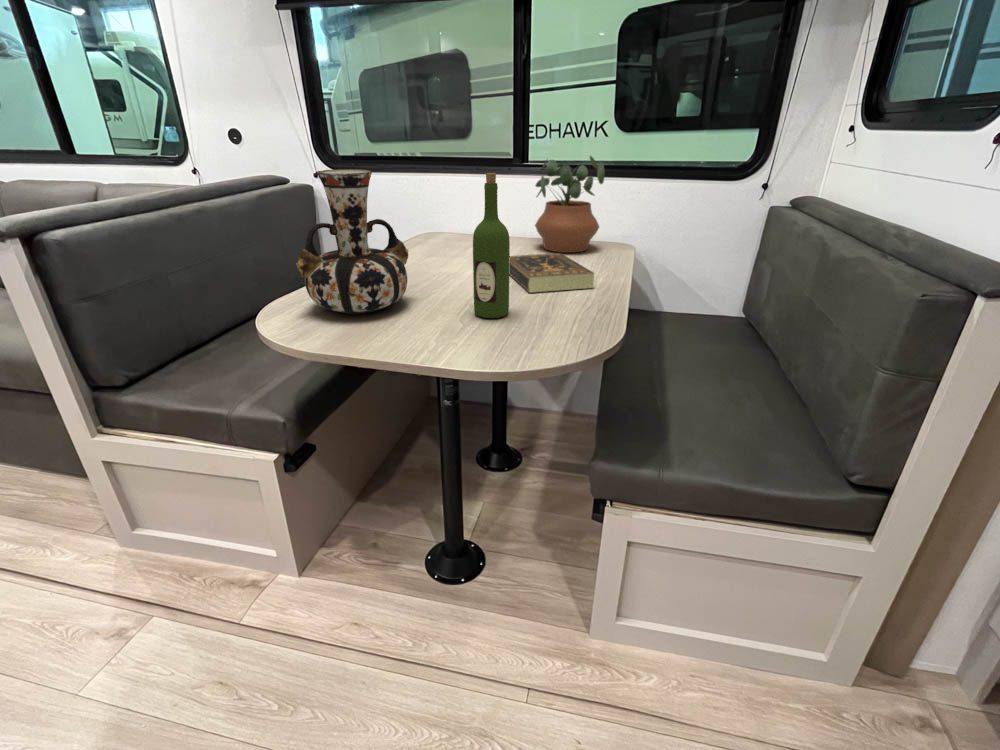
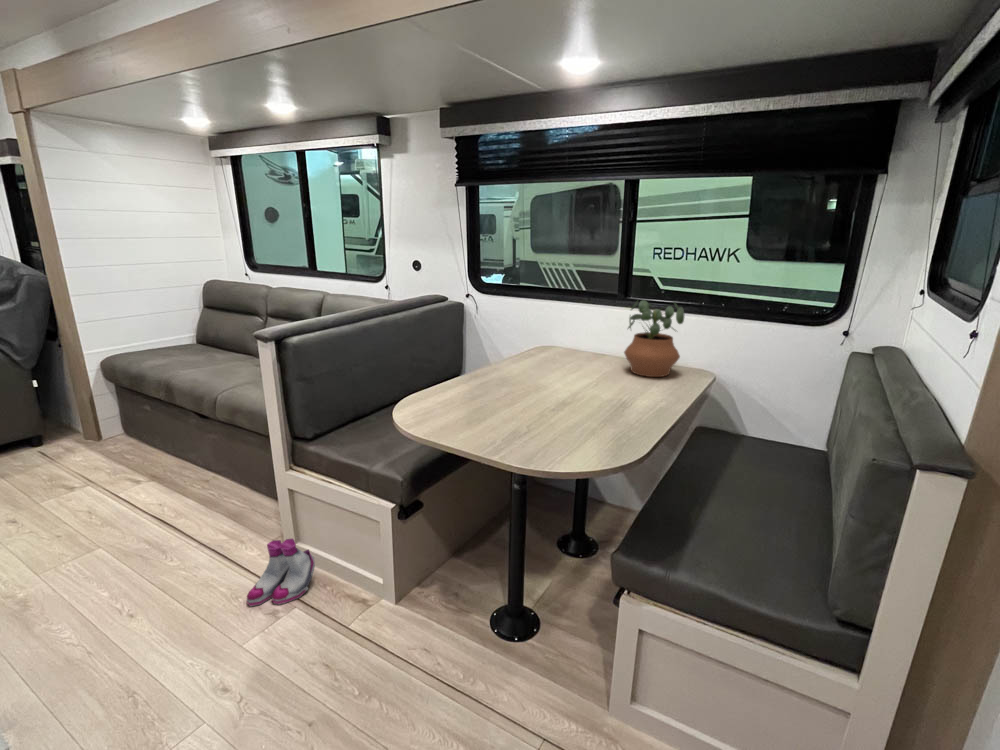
vase: present [296,169,408,314] -> none [424,314,503,412]
wine bottle: present [473,173,510,318] -> none [540,327,568,428]
book: present [509,253,594,292] -> none [584,377,648,412]
boots: none [68,528,170,635] -> present [247,539,315,606]

